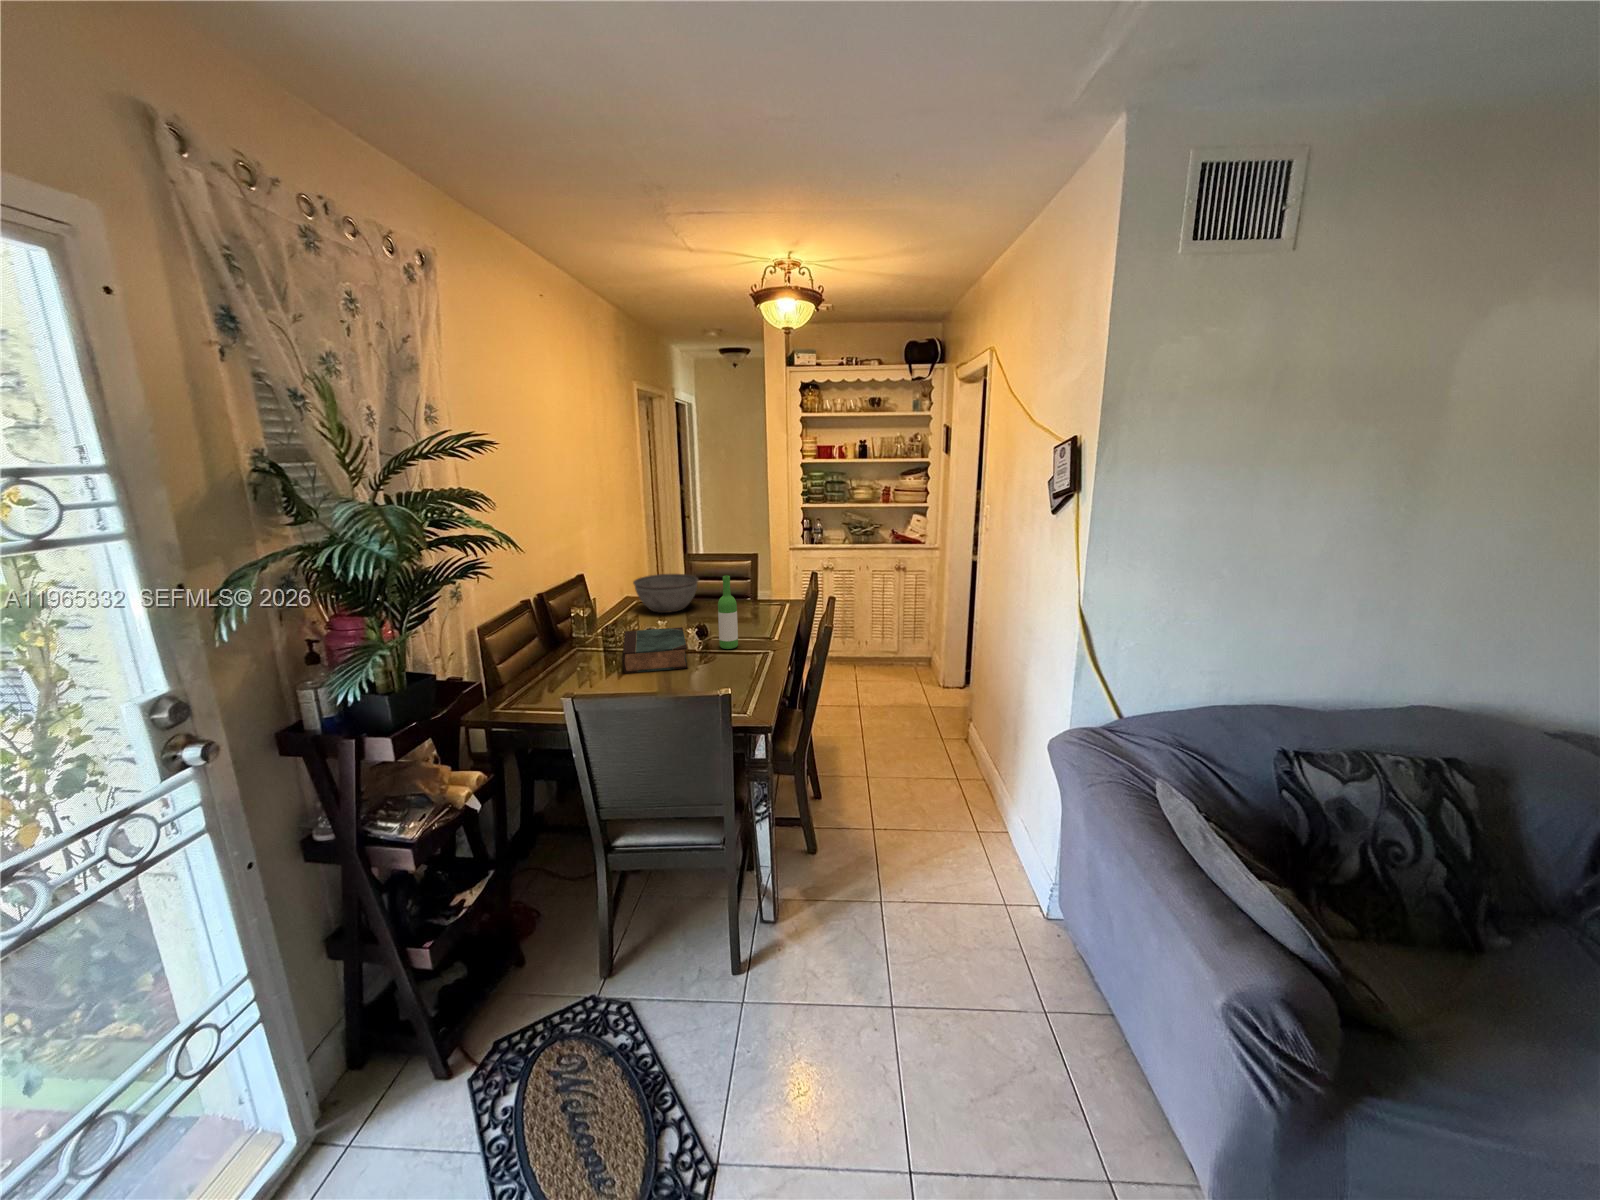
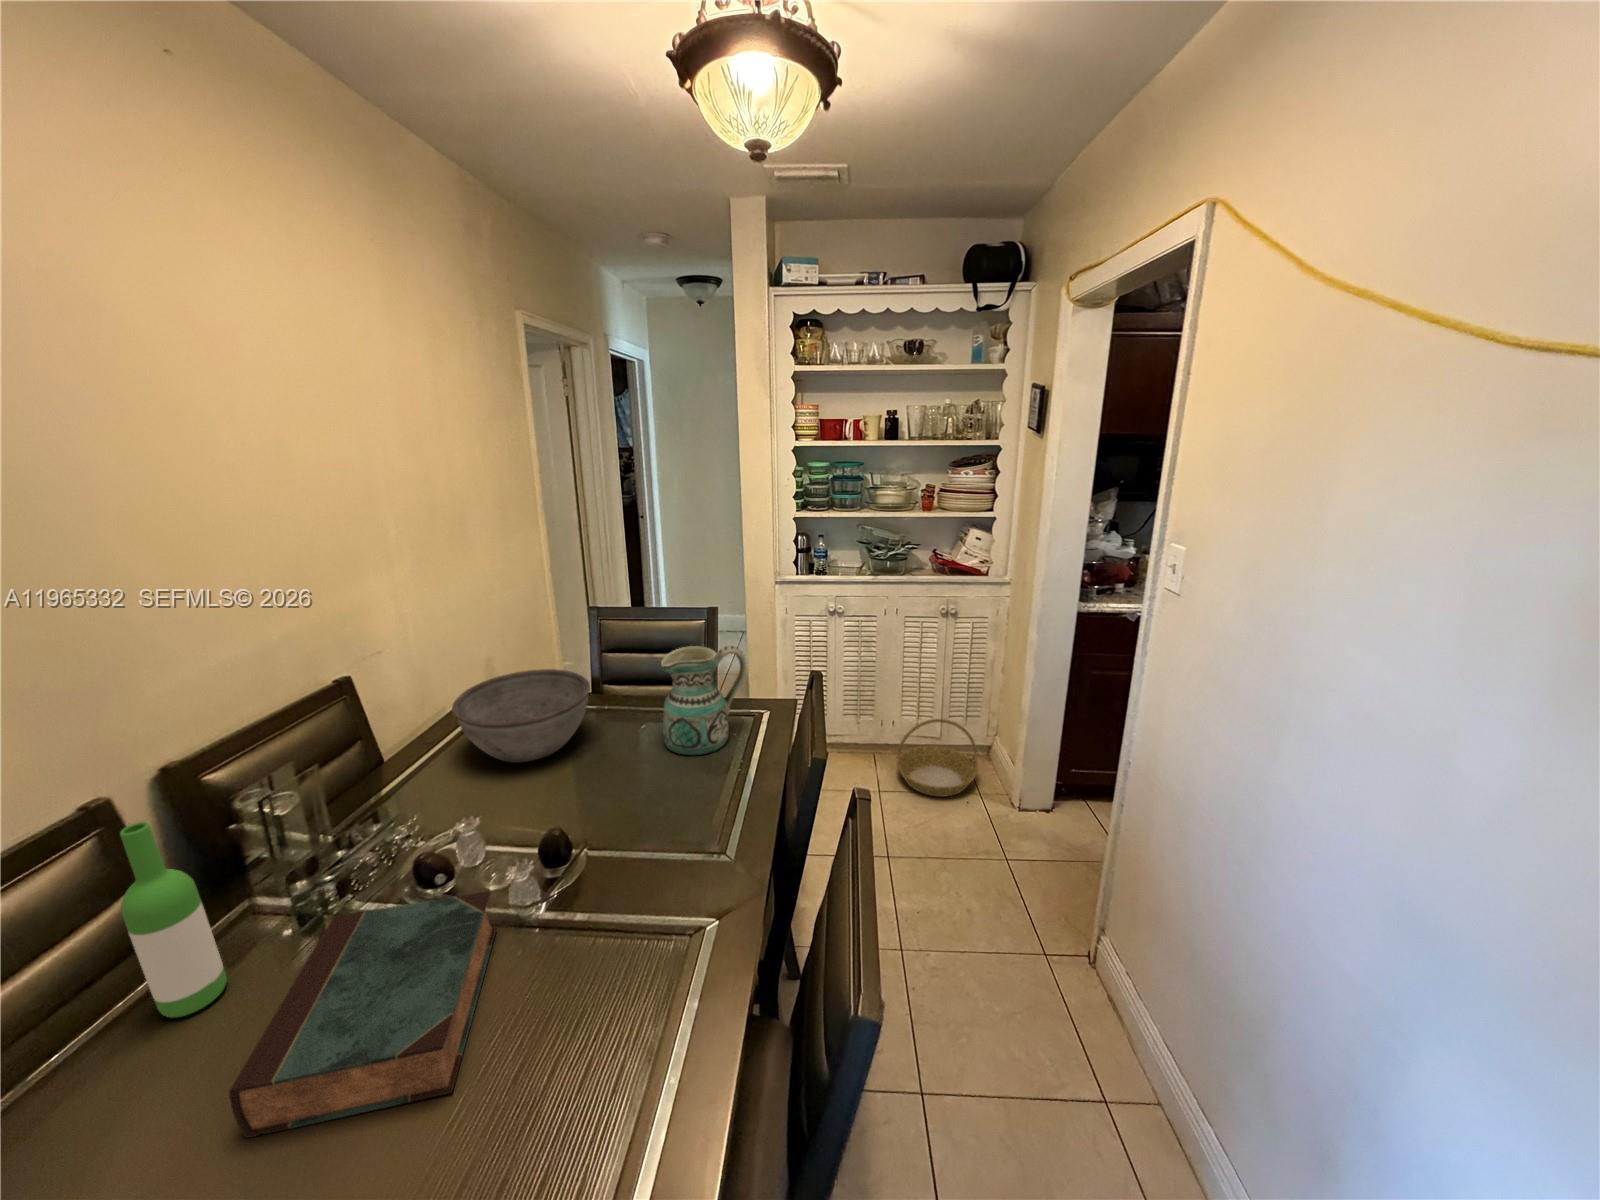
ceramic pitcher: none [736,558,778,611] -> present [661,646,747,755]
wine bottle: present [718,576,738,649] -> present [120,822,227,1017]
basket: none [867,633,919,681] -> present [897,719,978,797]

